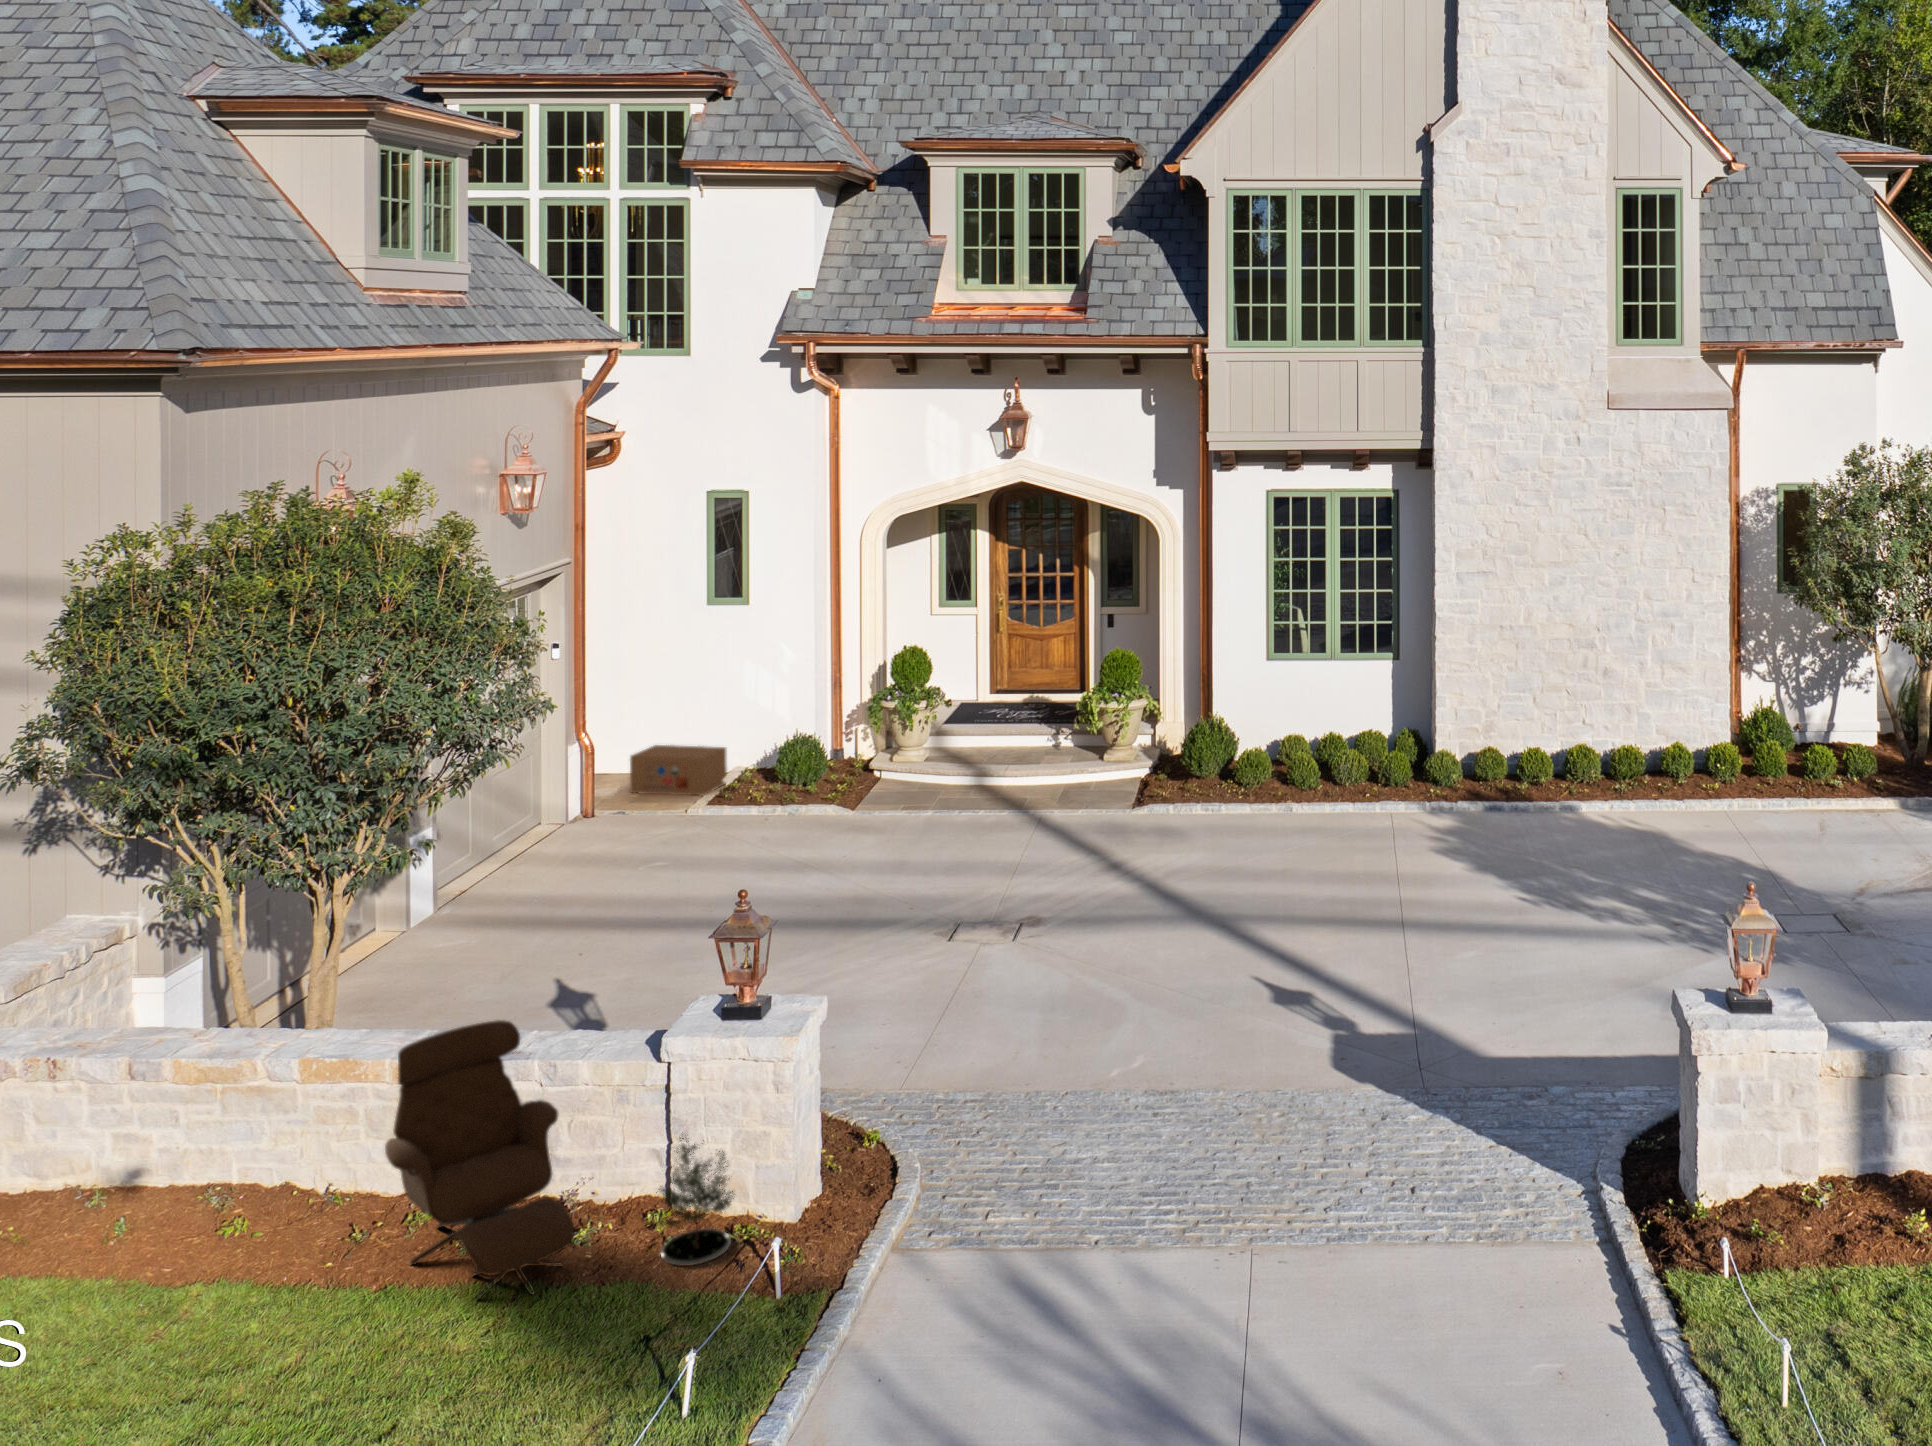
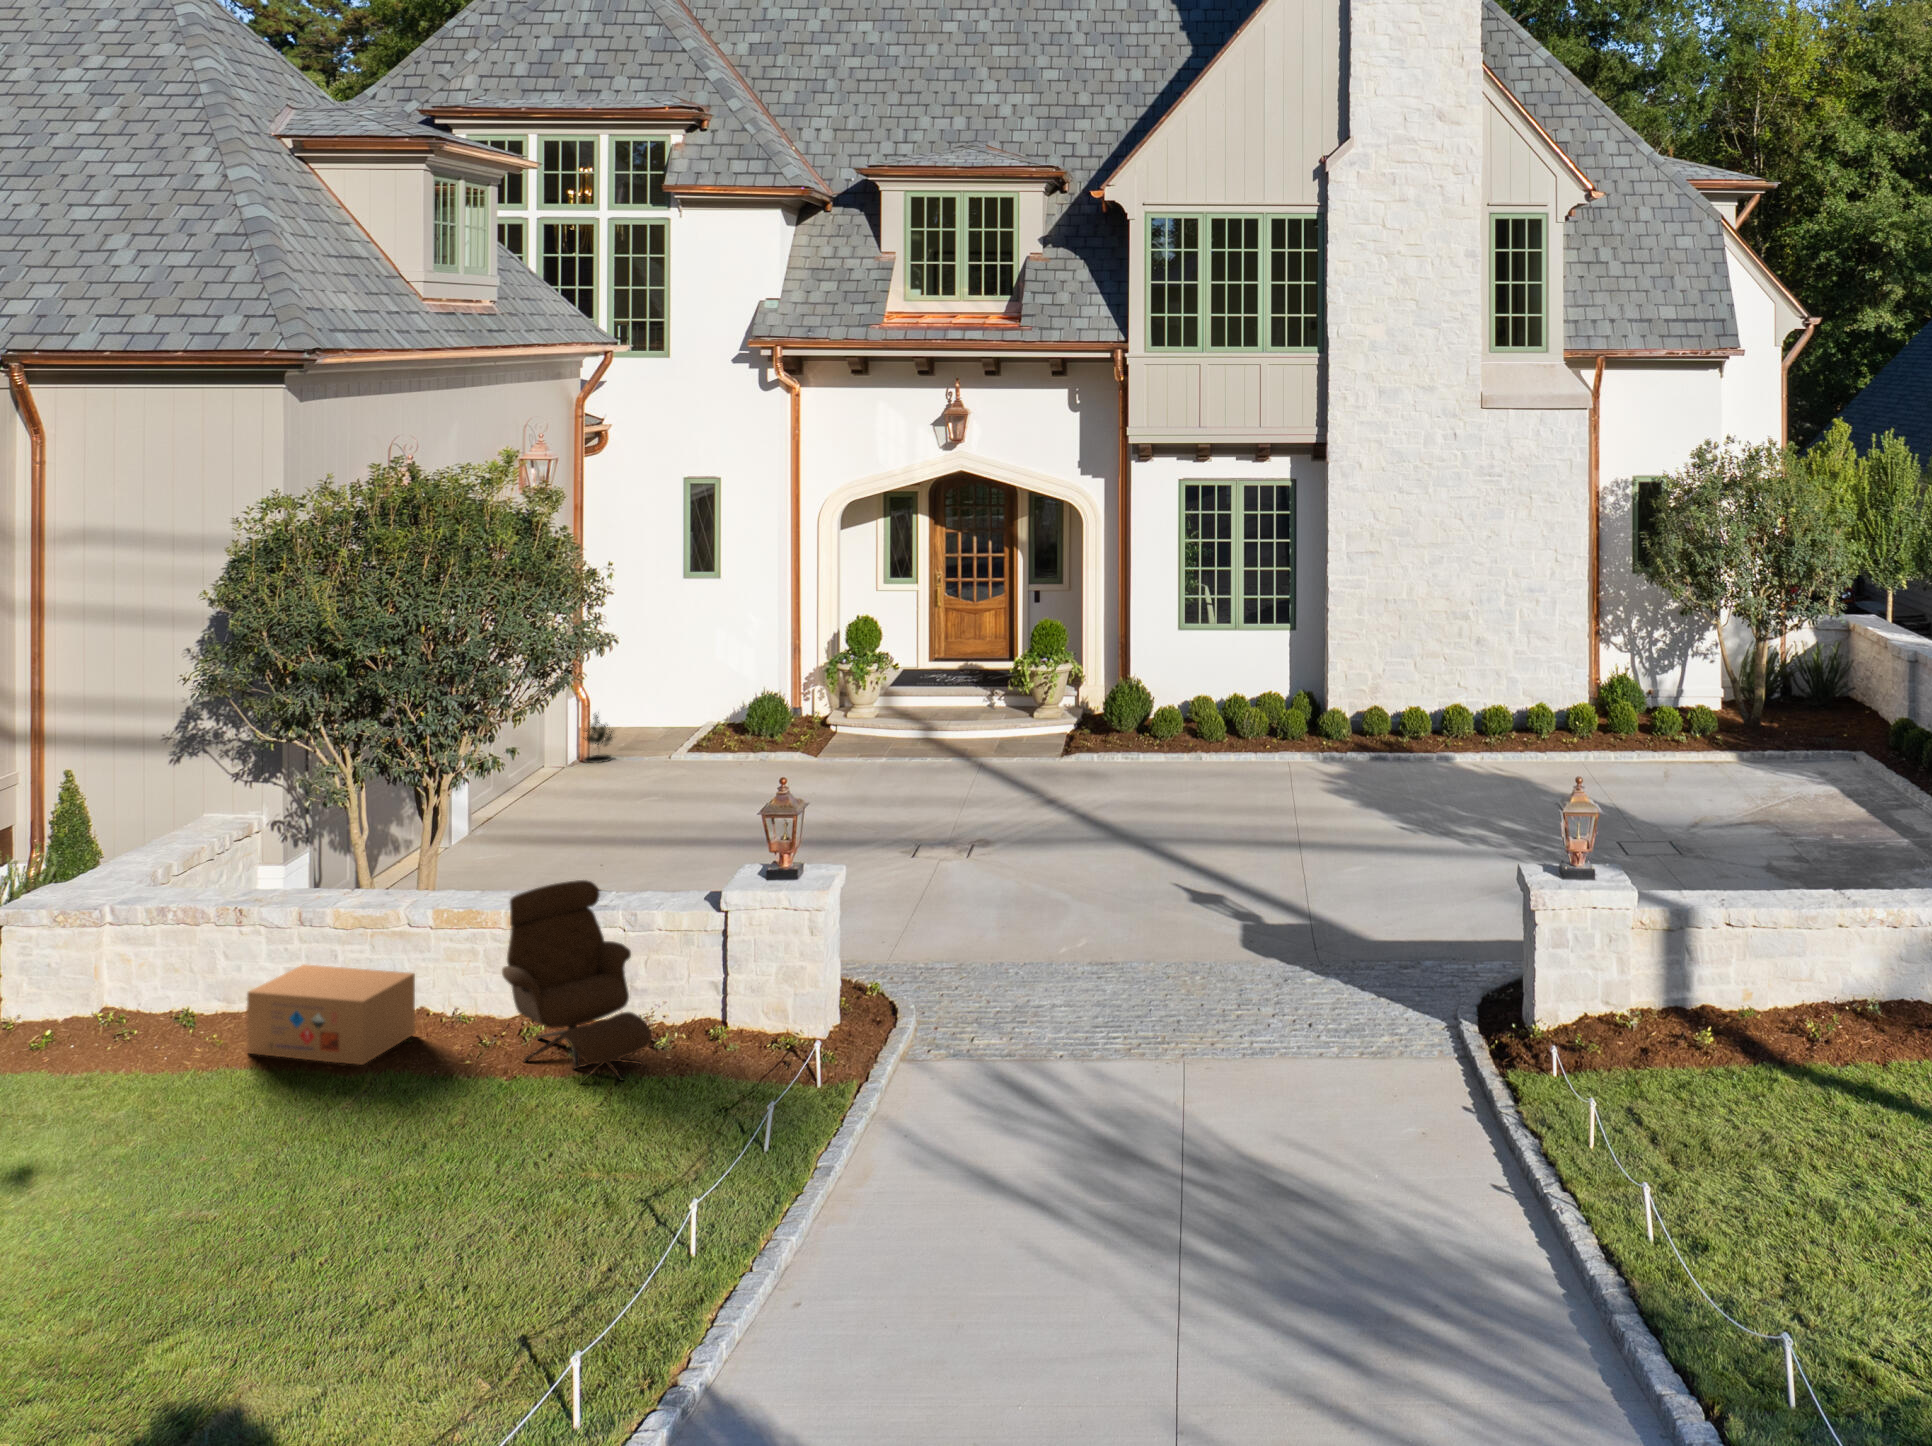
cardboard box: present [630,745,727,795] -> present [247,965,415,1065]
potted tree: present [656,1132,734,1266] -> present [583,715,614,763]

